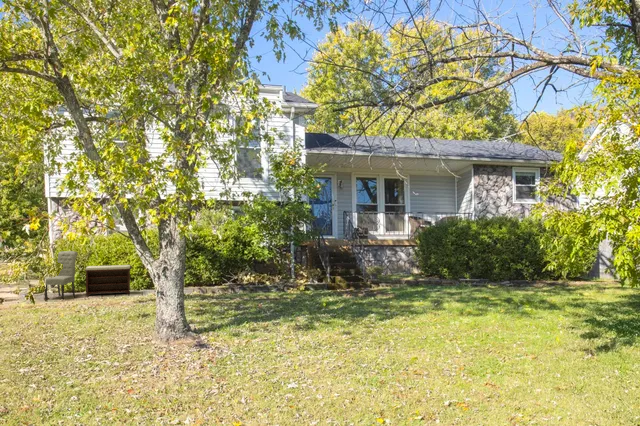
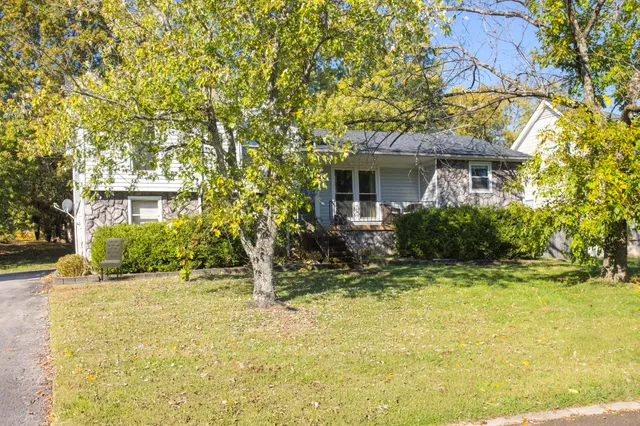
bench: present [85,265,131,296] -> none [130,250,171,277]

